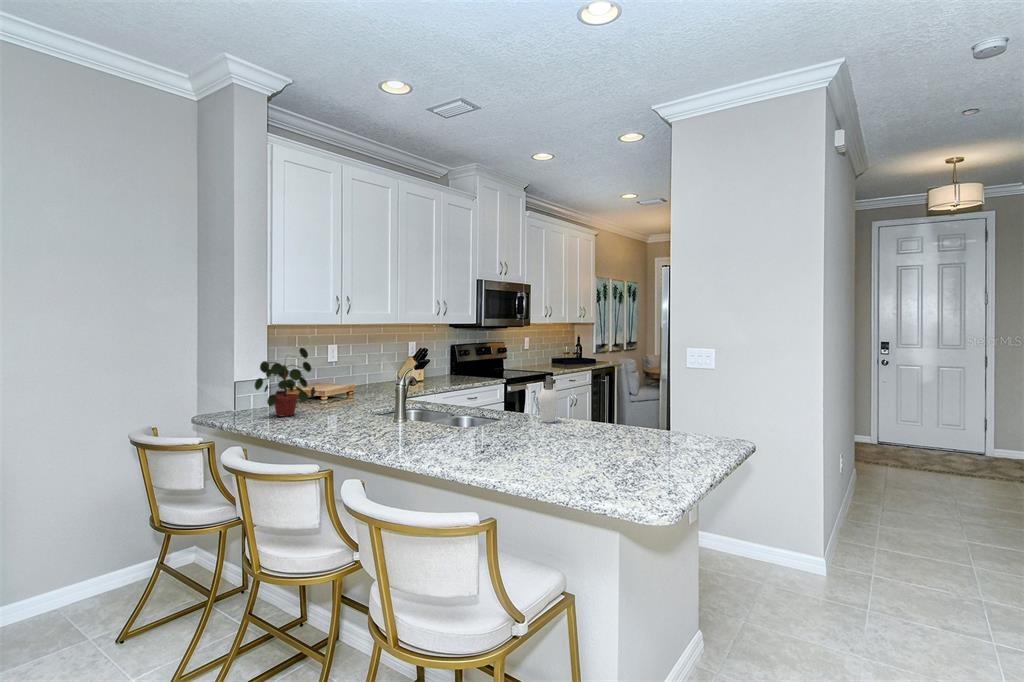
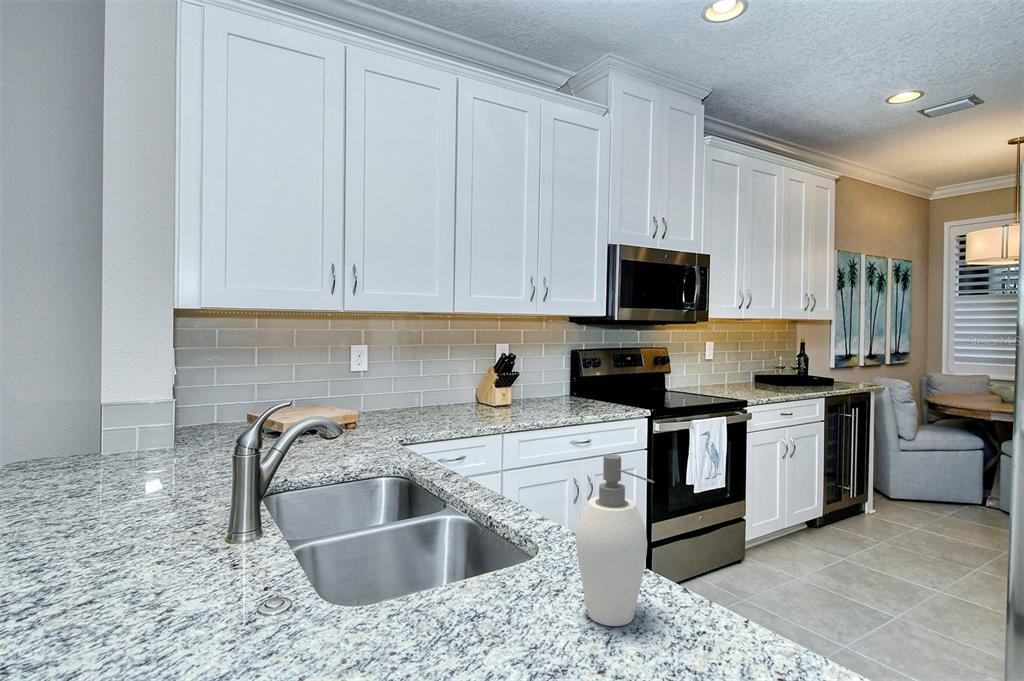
potted plant: present [255,348,315,416] -> none [61,344,190,479]

